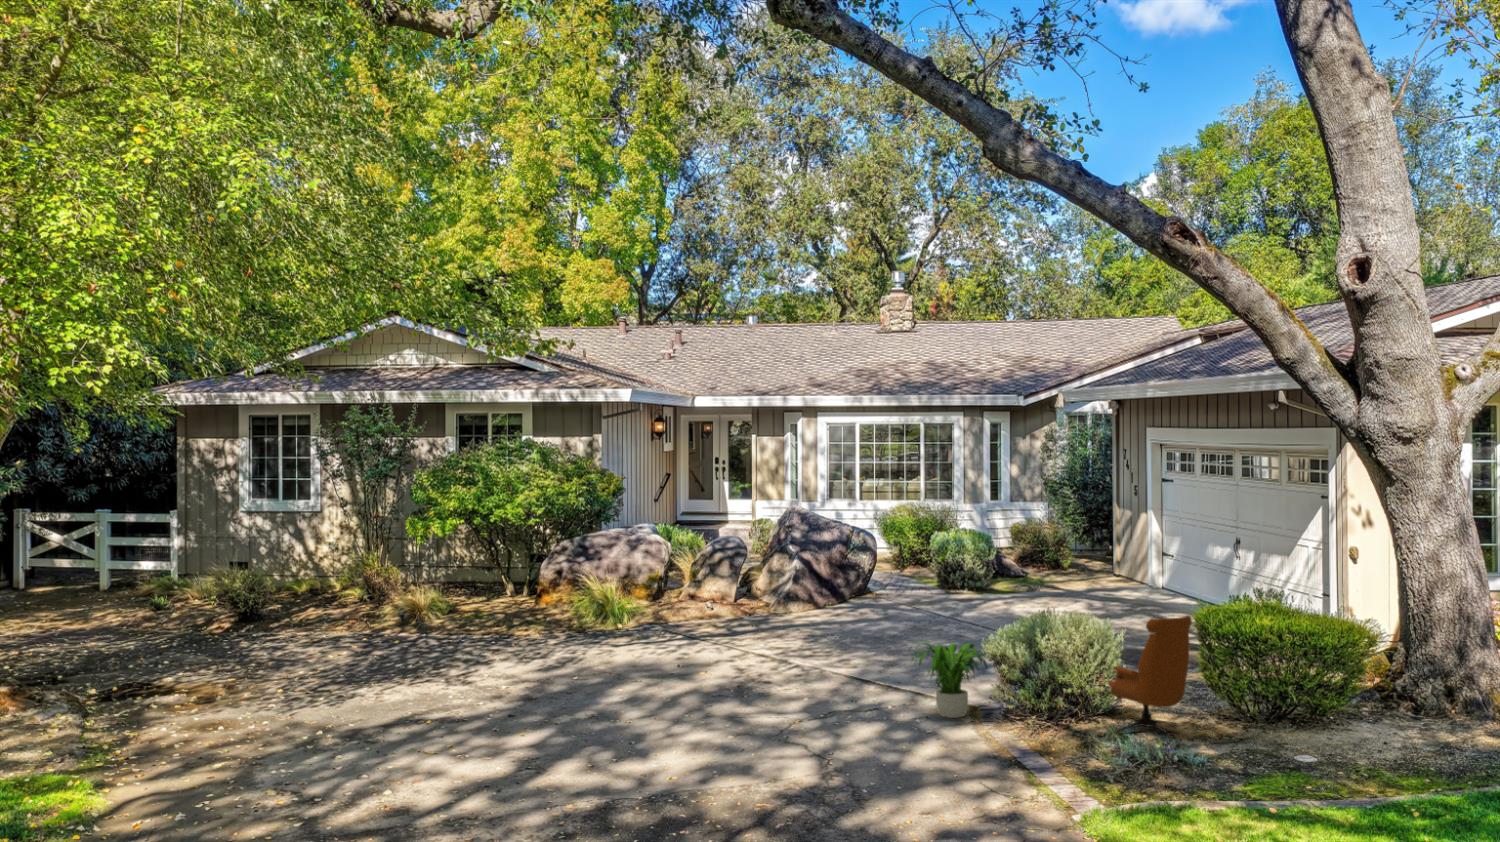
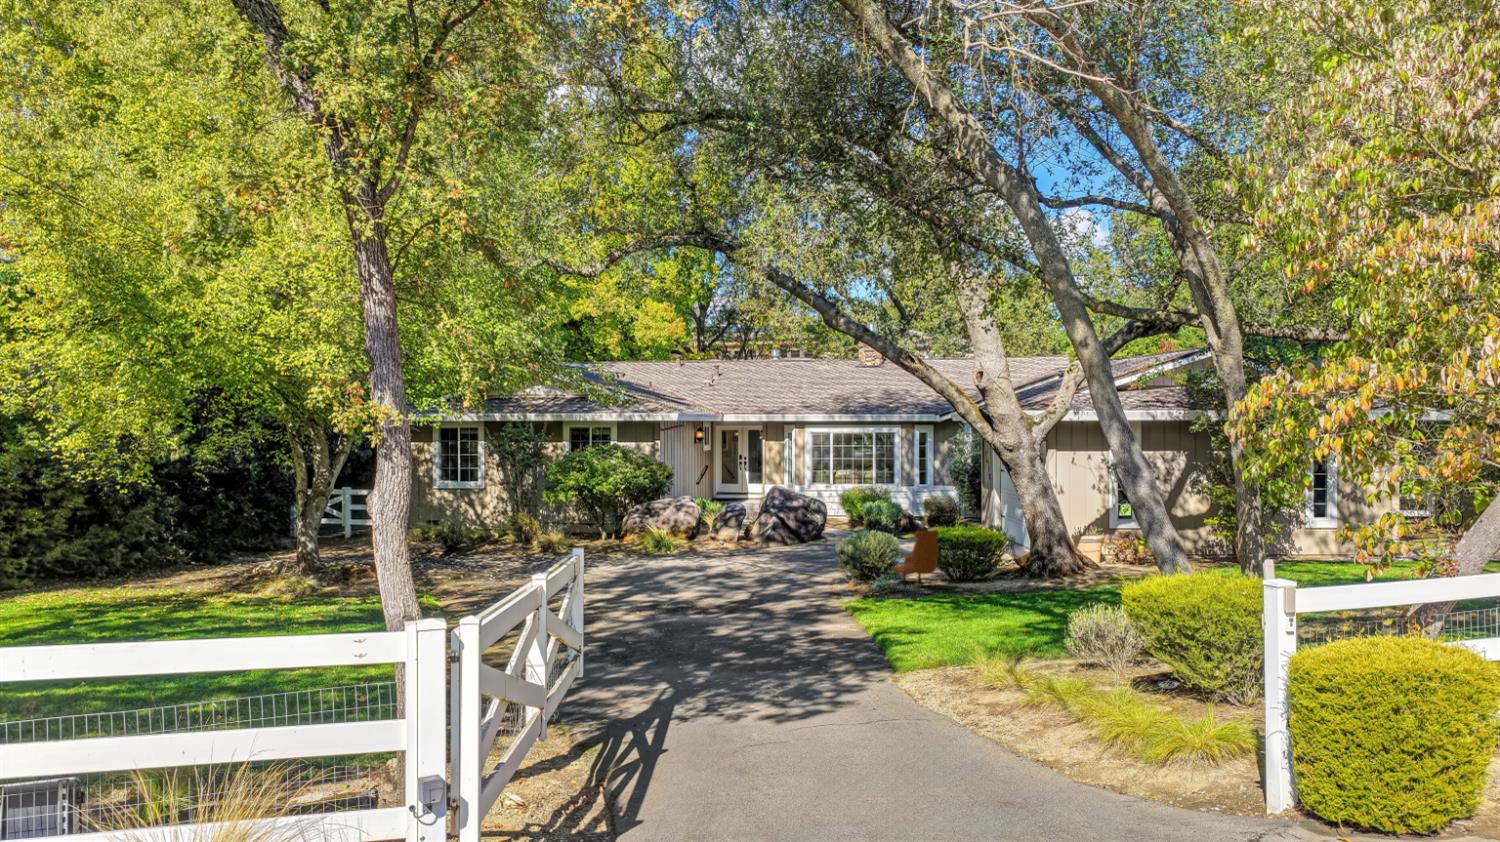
potted plant: present [915,642,987,718] -> none [810,546,848,584]

